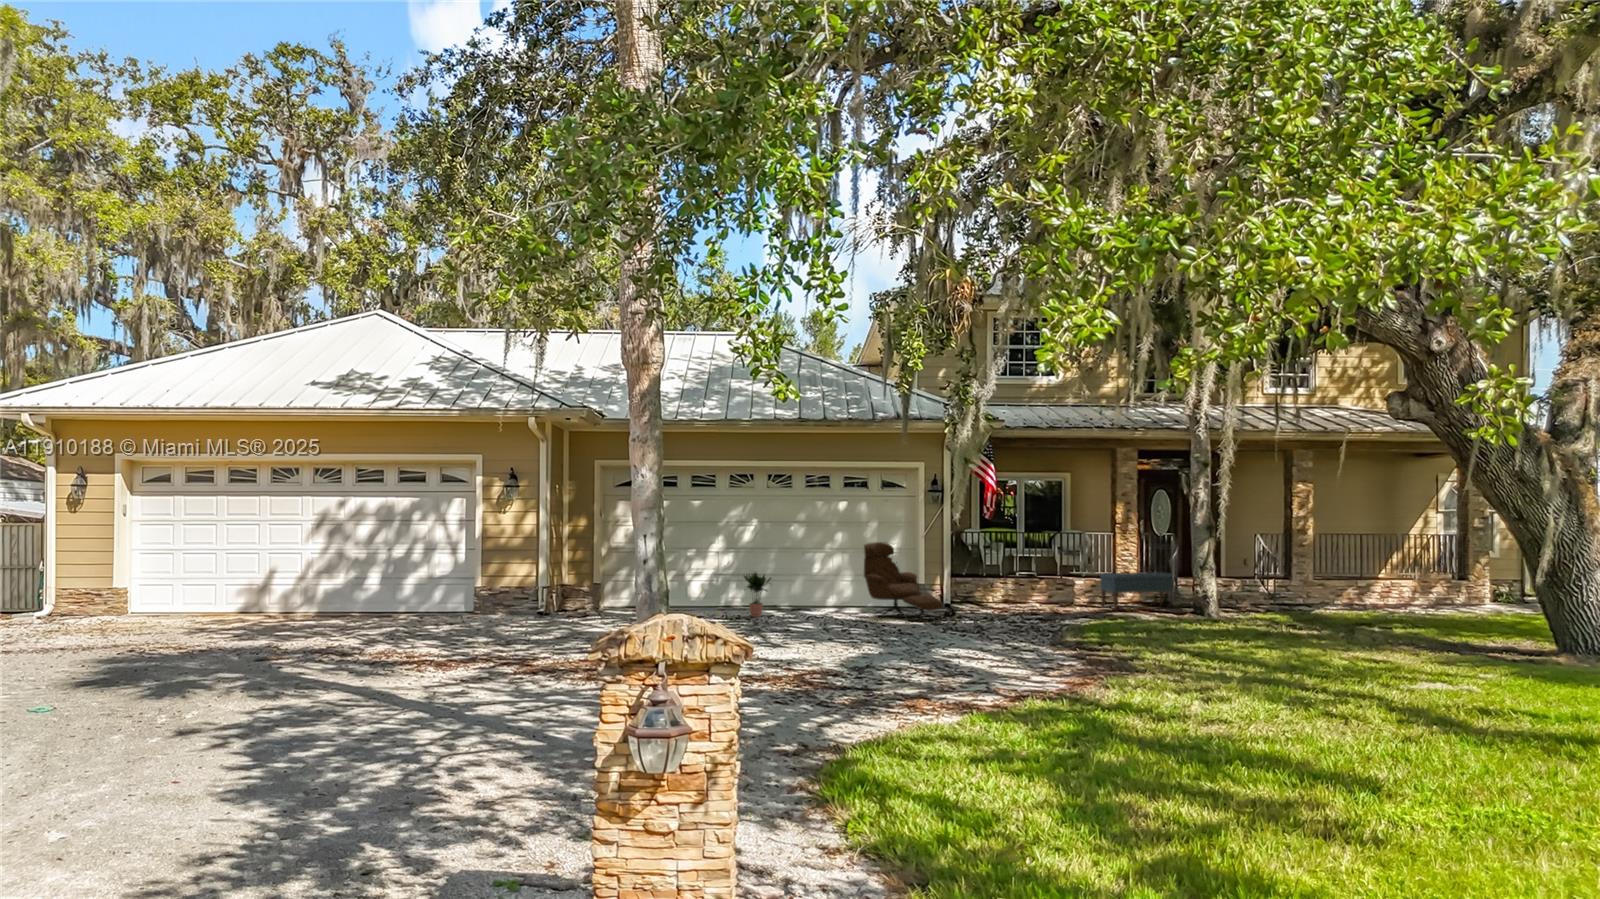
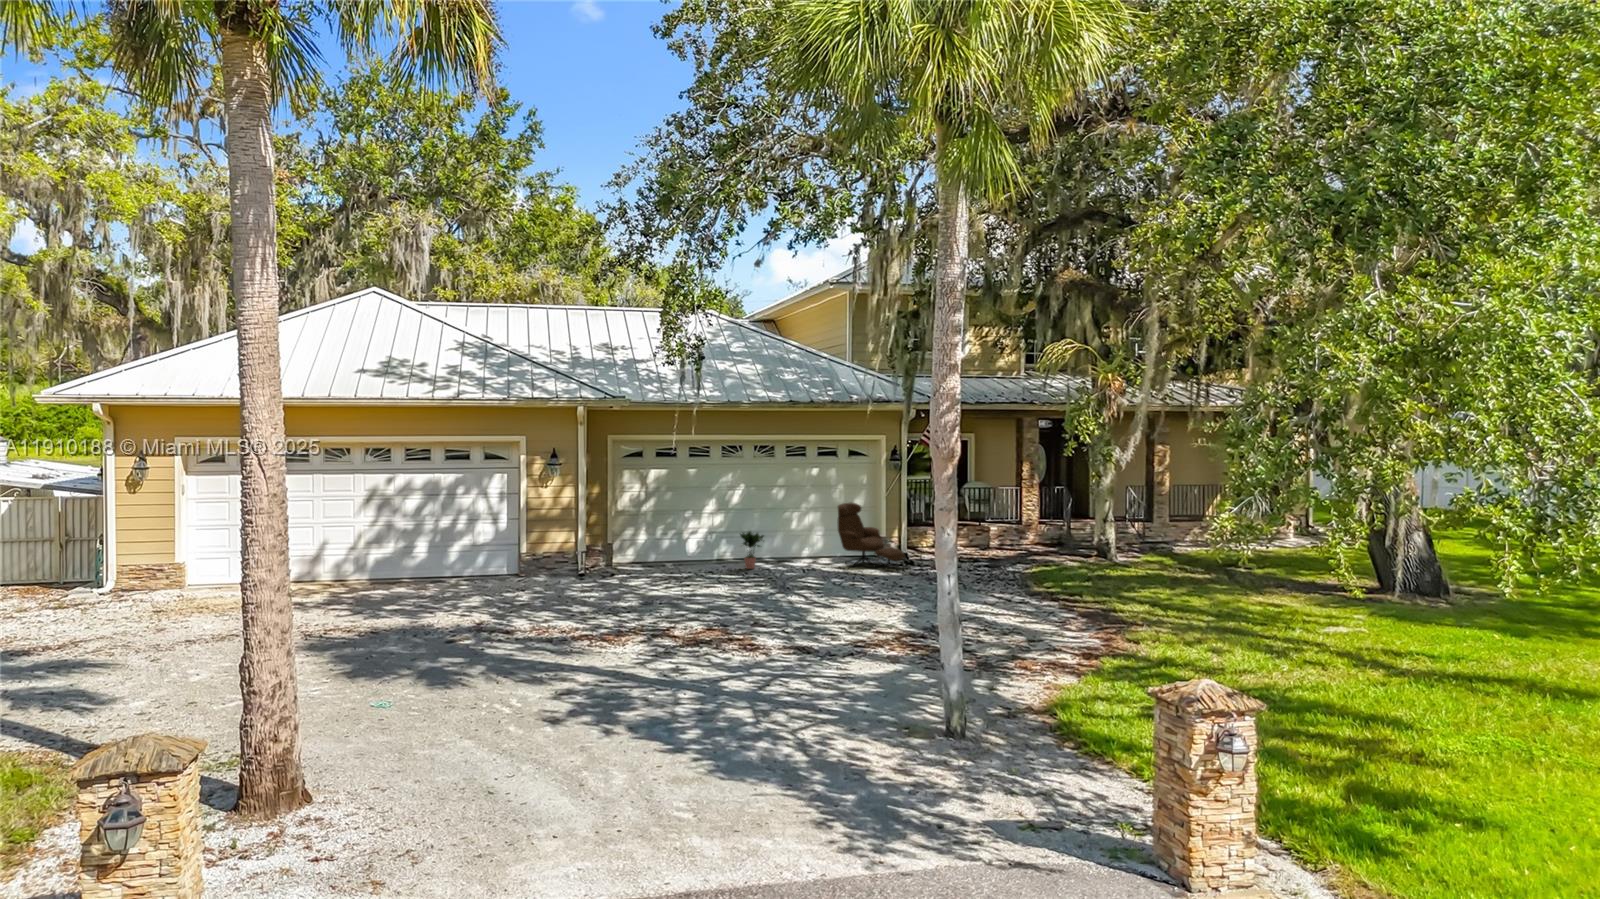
bench: present [1100,572,1177,608] -> none [1011,519,1071,551]

